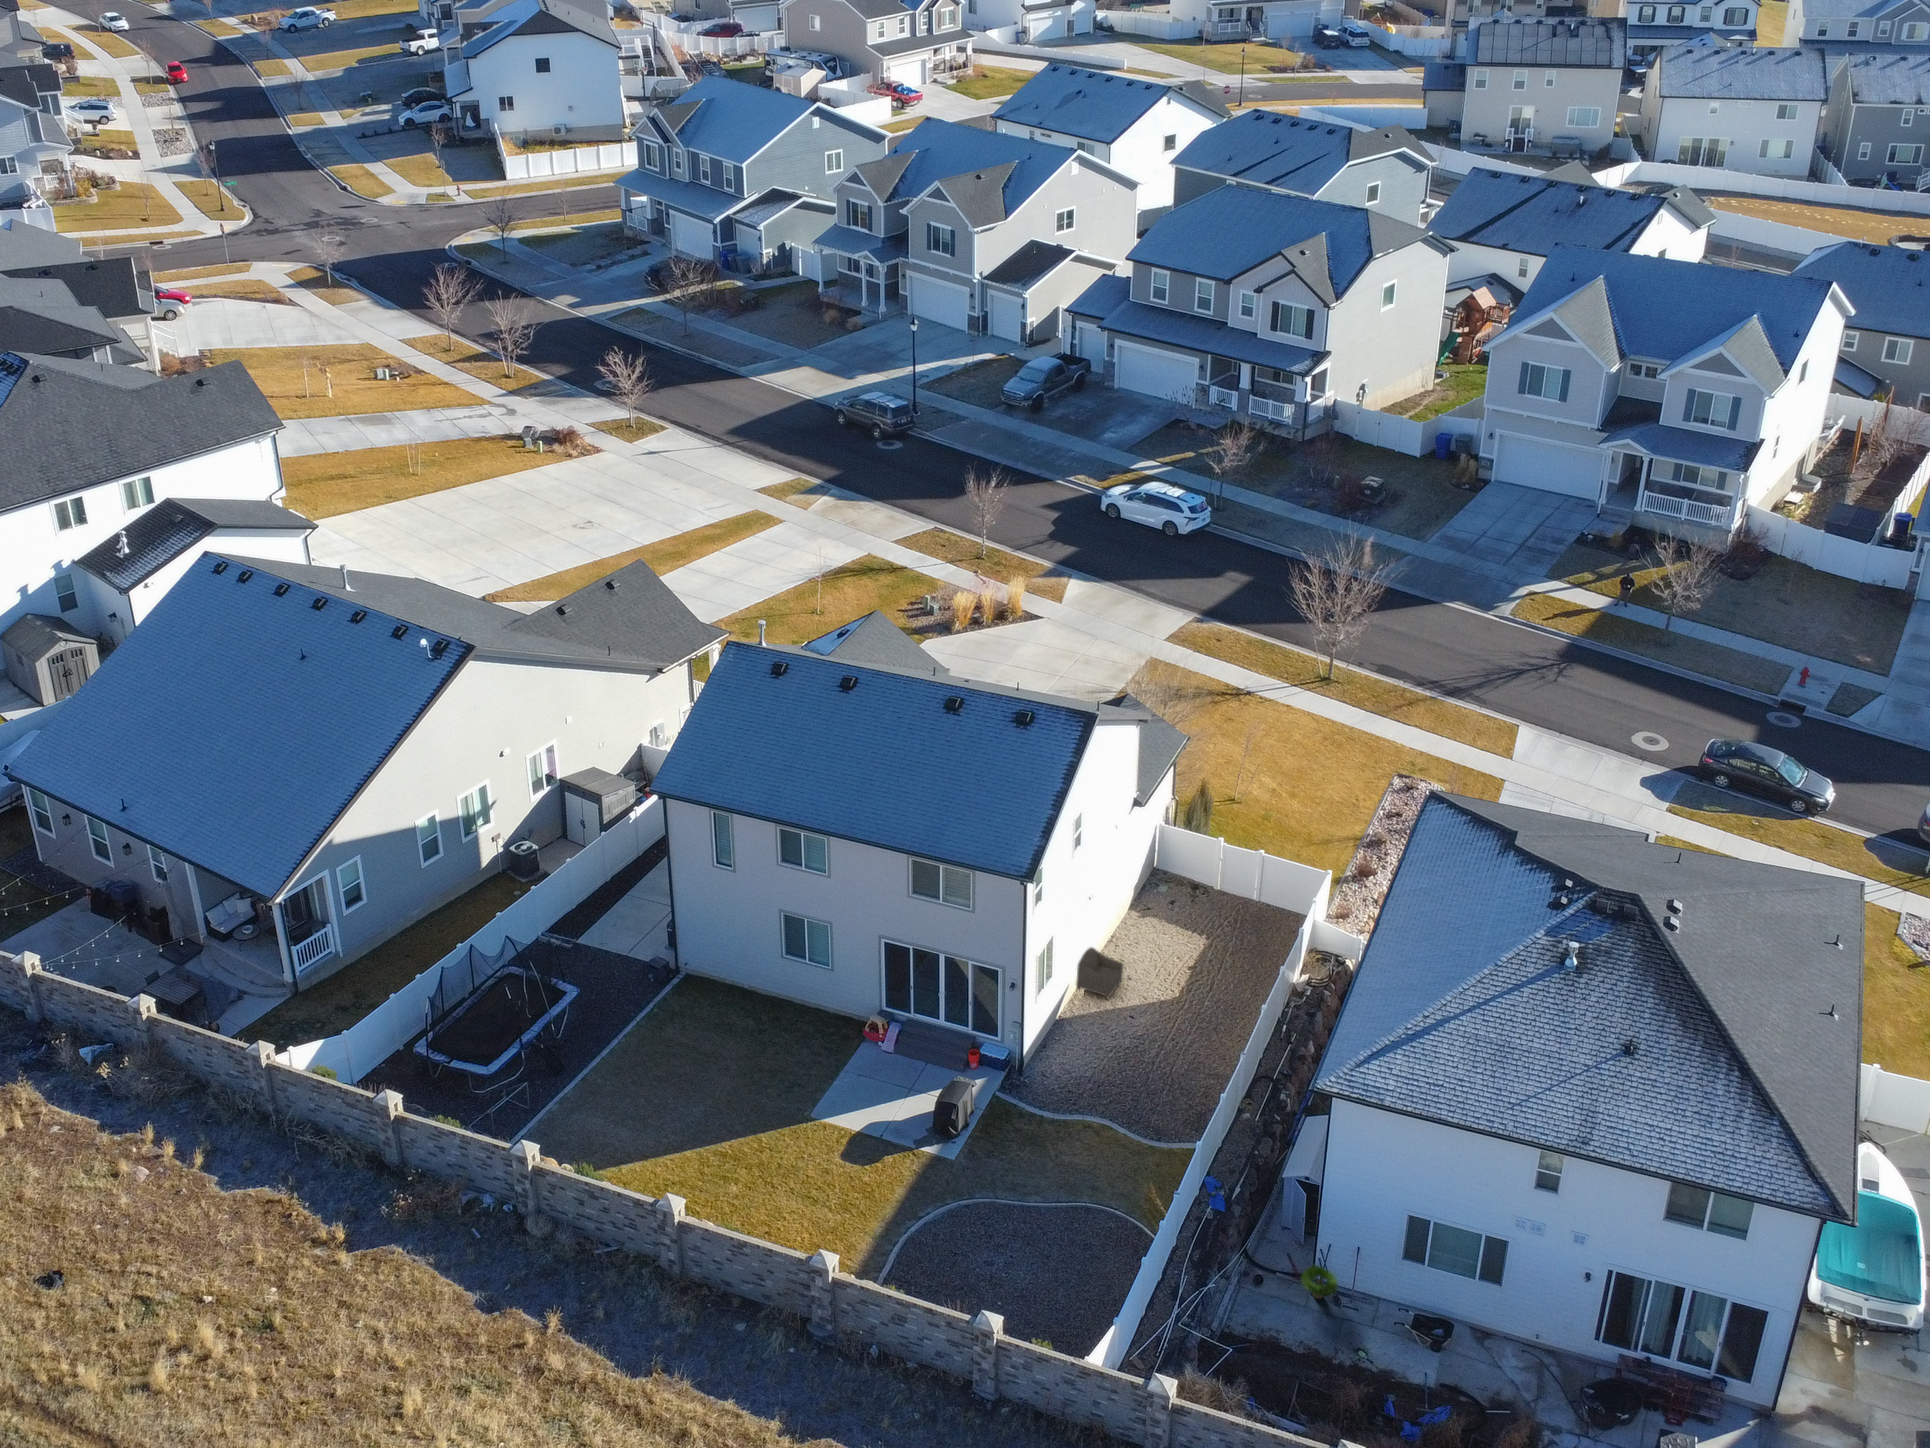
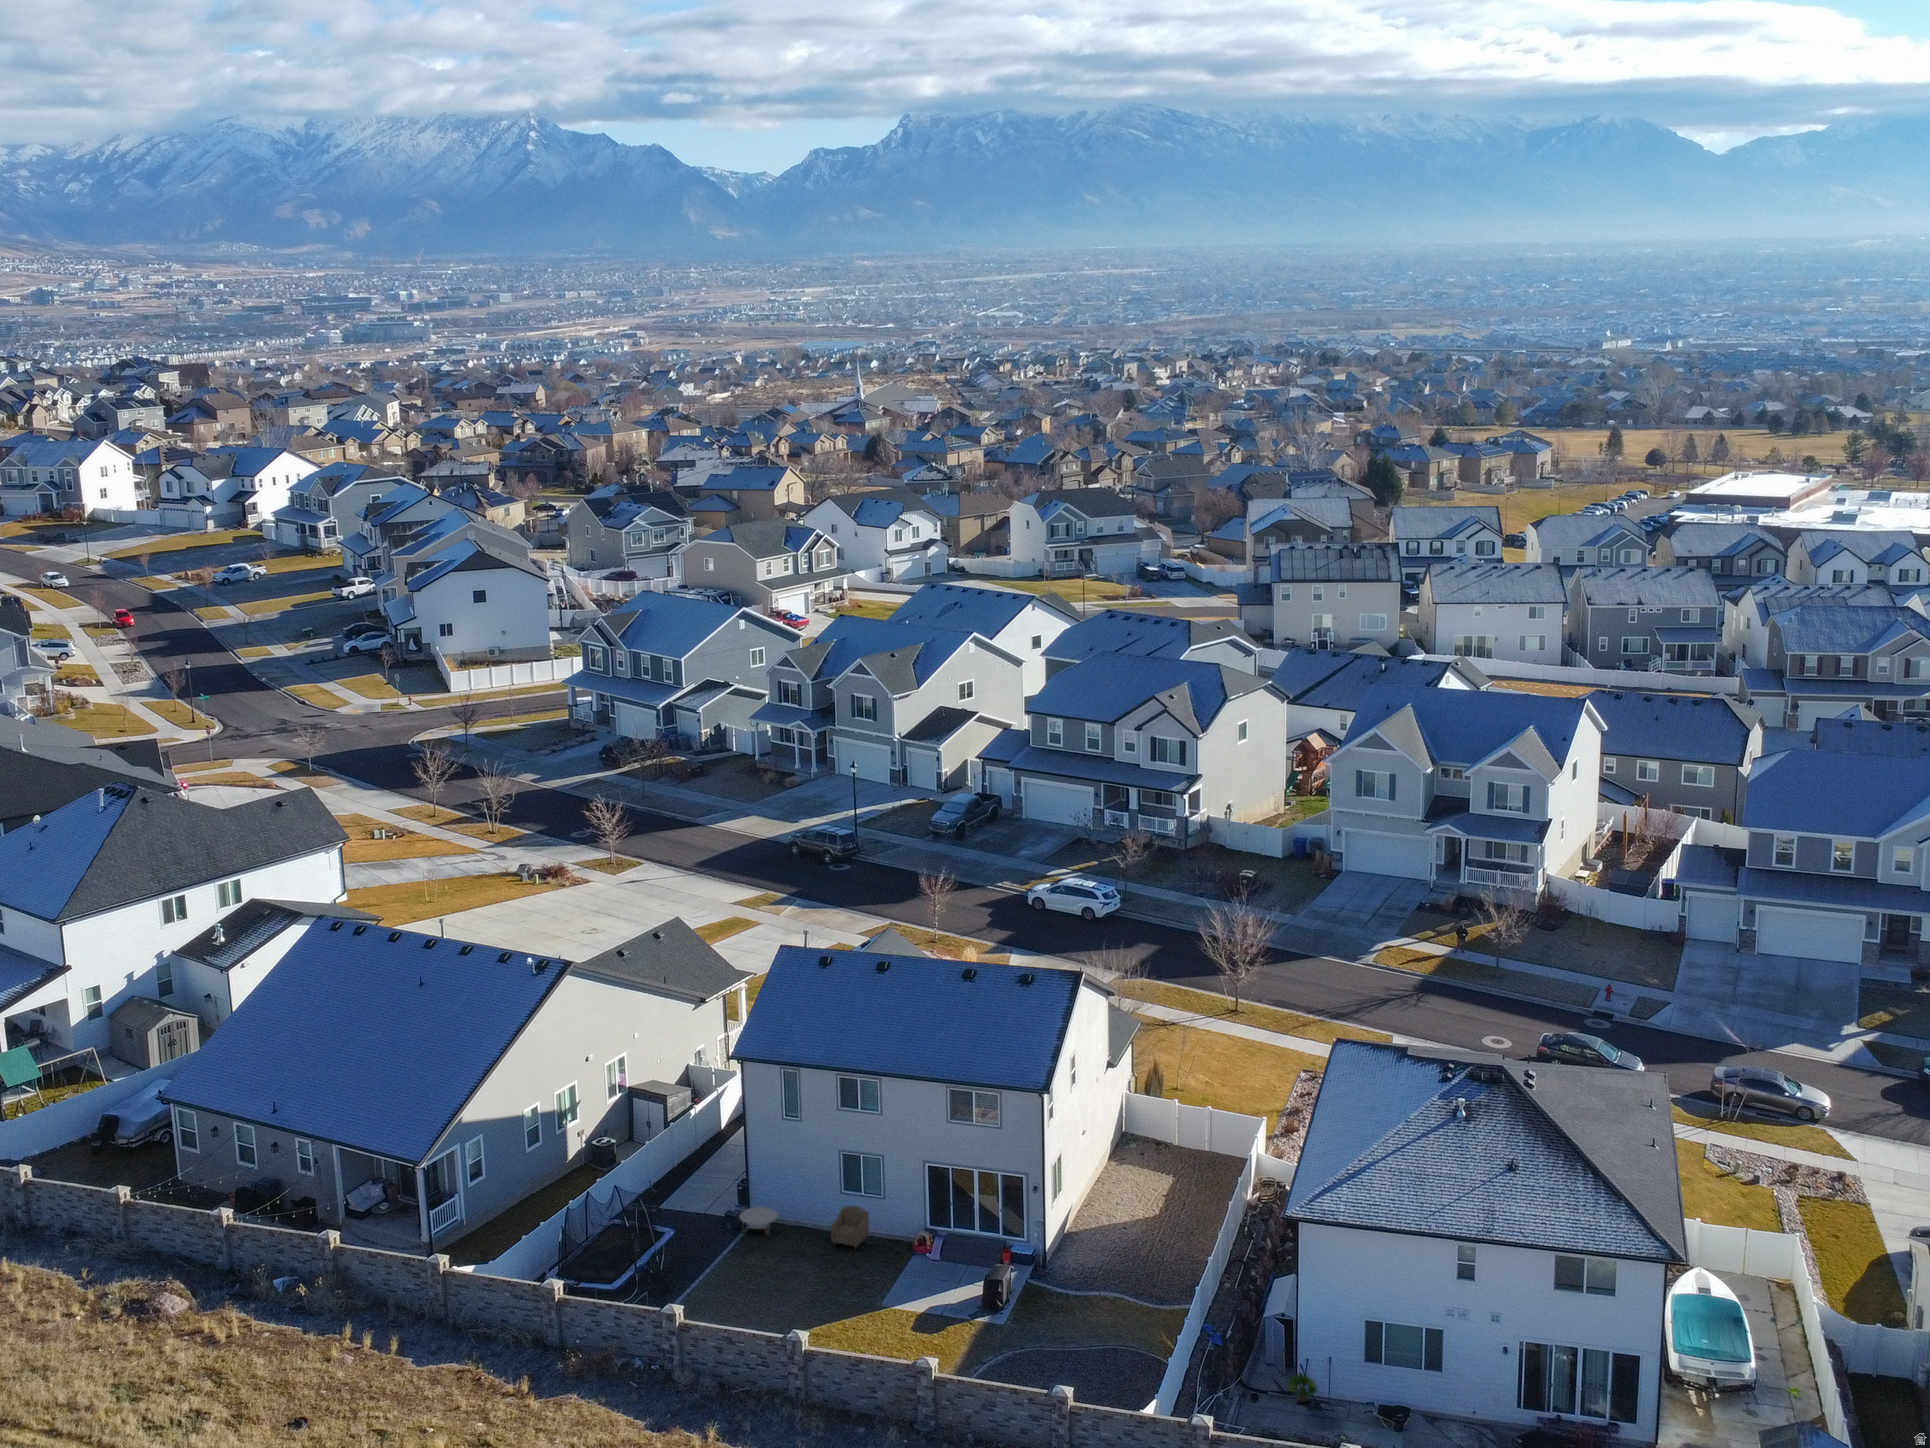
chair: present [1076,947,1123,1000] -> present [831,1205,869,1249]
round table: none [666,958,713,997] -> present [739,1207,778,1236]

